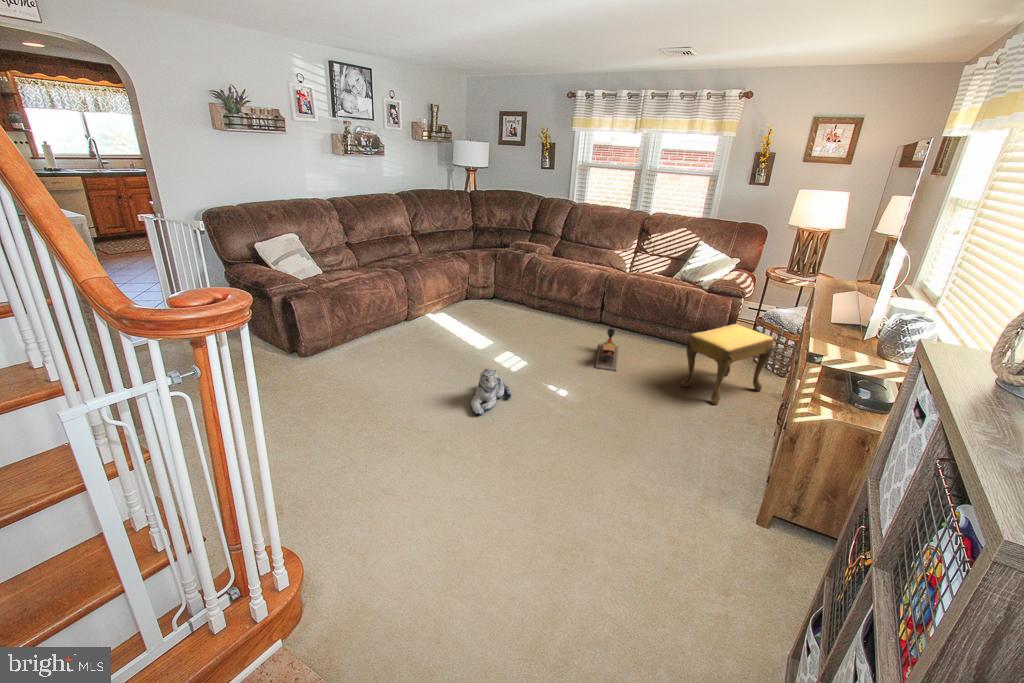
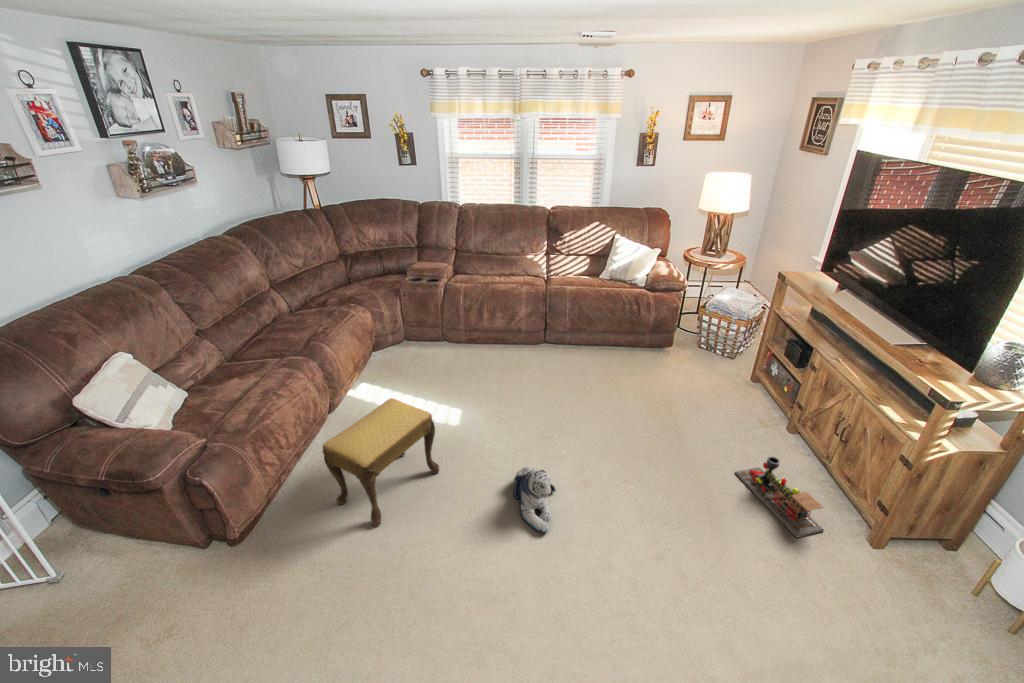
footstool: present [681,324,774,405] -> present [323,398,439,527]
toy train: present [596,329,619,371] -> present [735,457,824,538]

